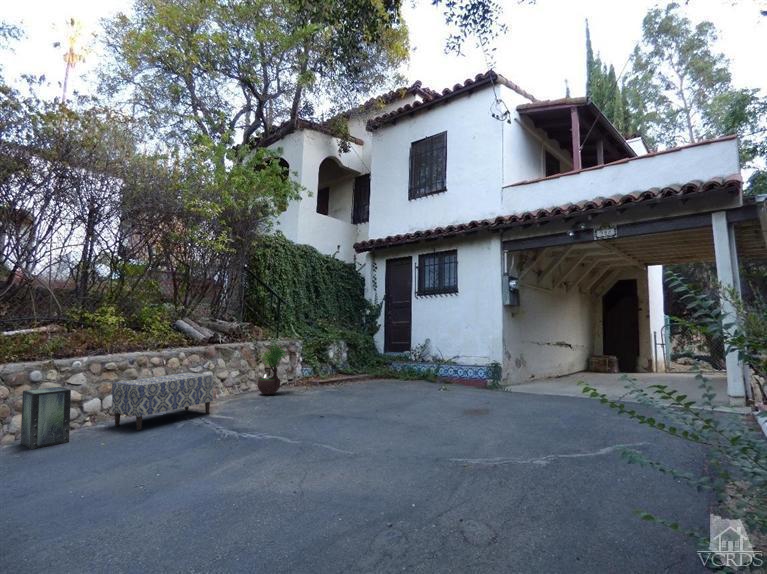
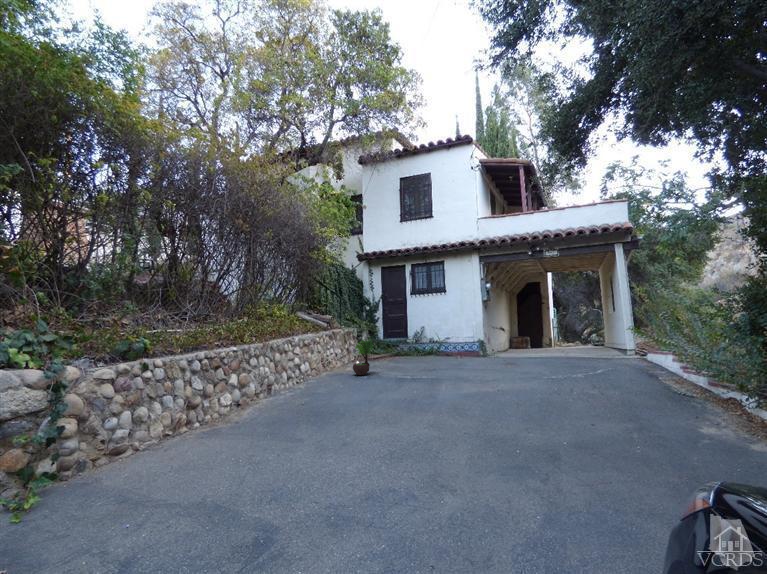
bench: present [112,373,213,430] -> none [321,363,362,402]
storage box: present [21,387,71,449] -> none [298,378,328,418]

